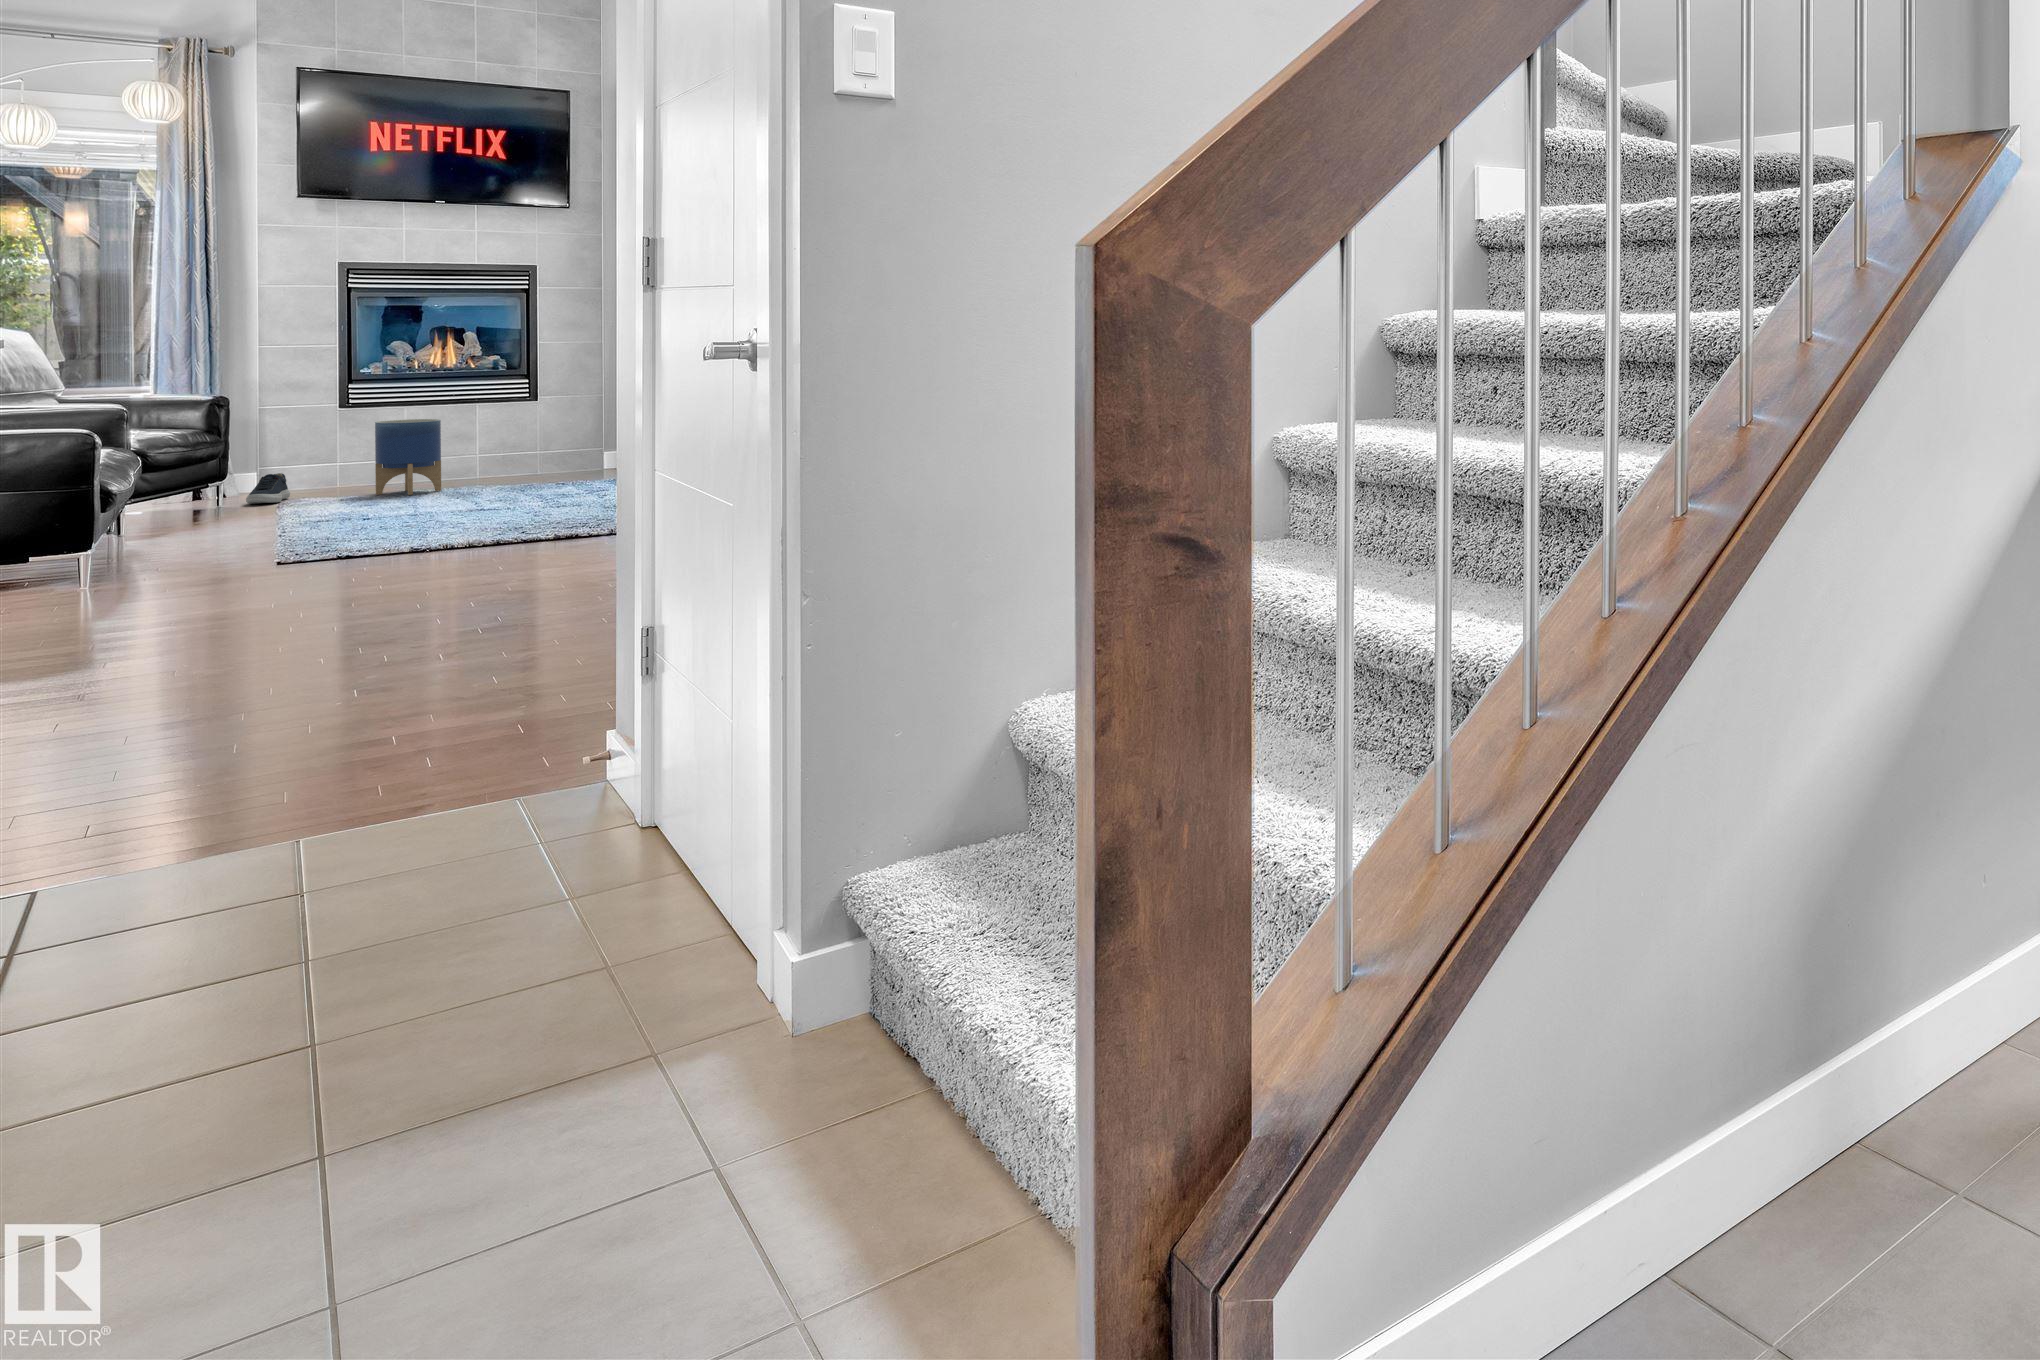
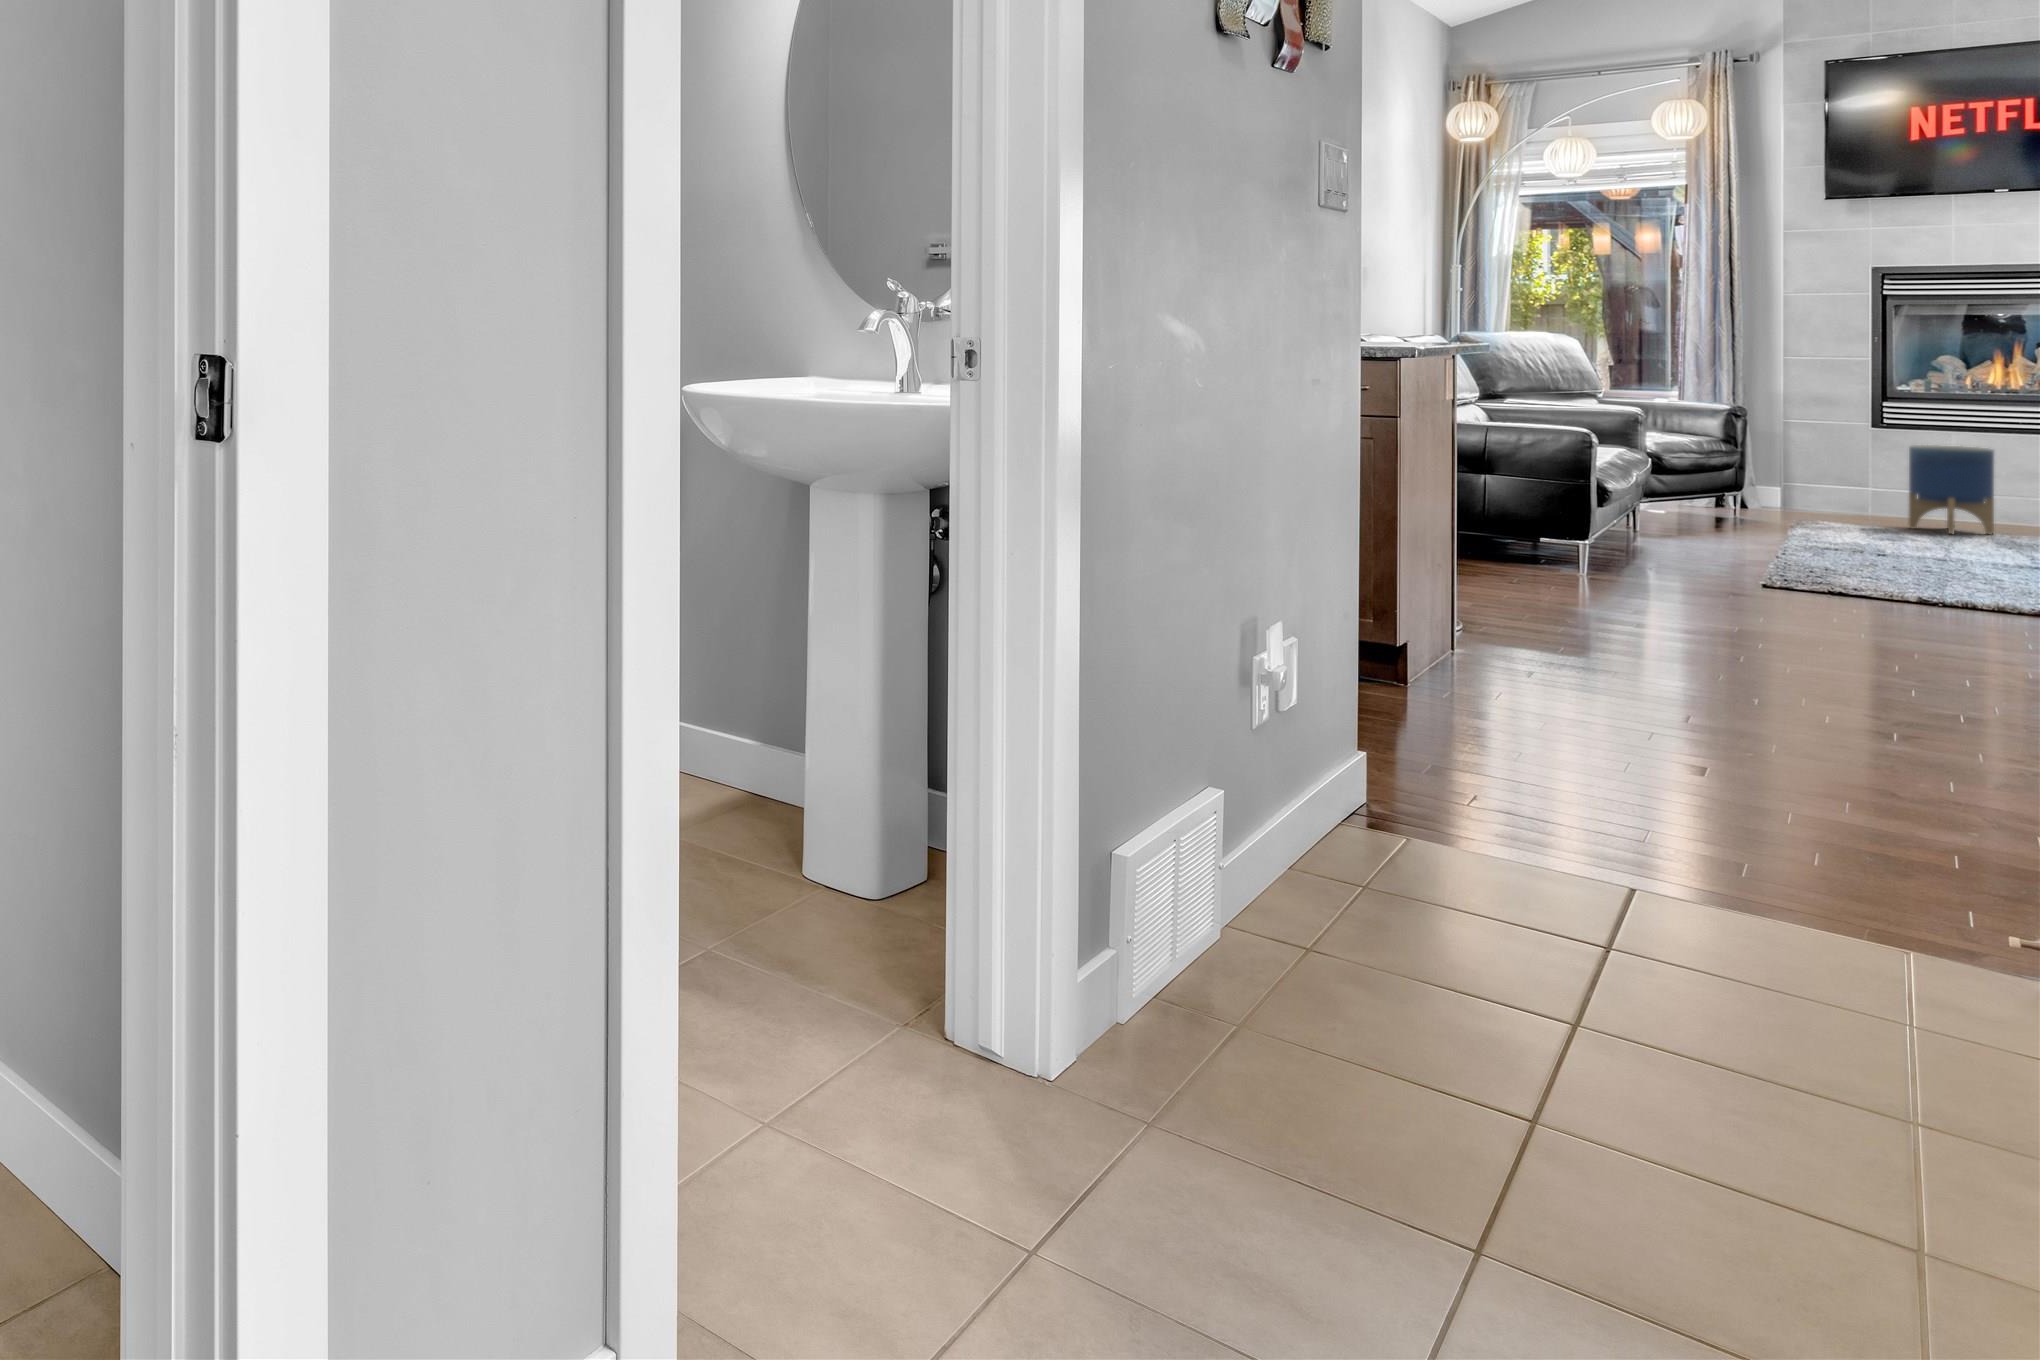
shoe: present [246,473,290,504] -> none [1762,491,1811,522]

